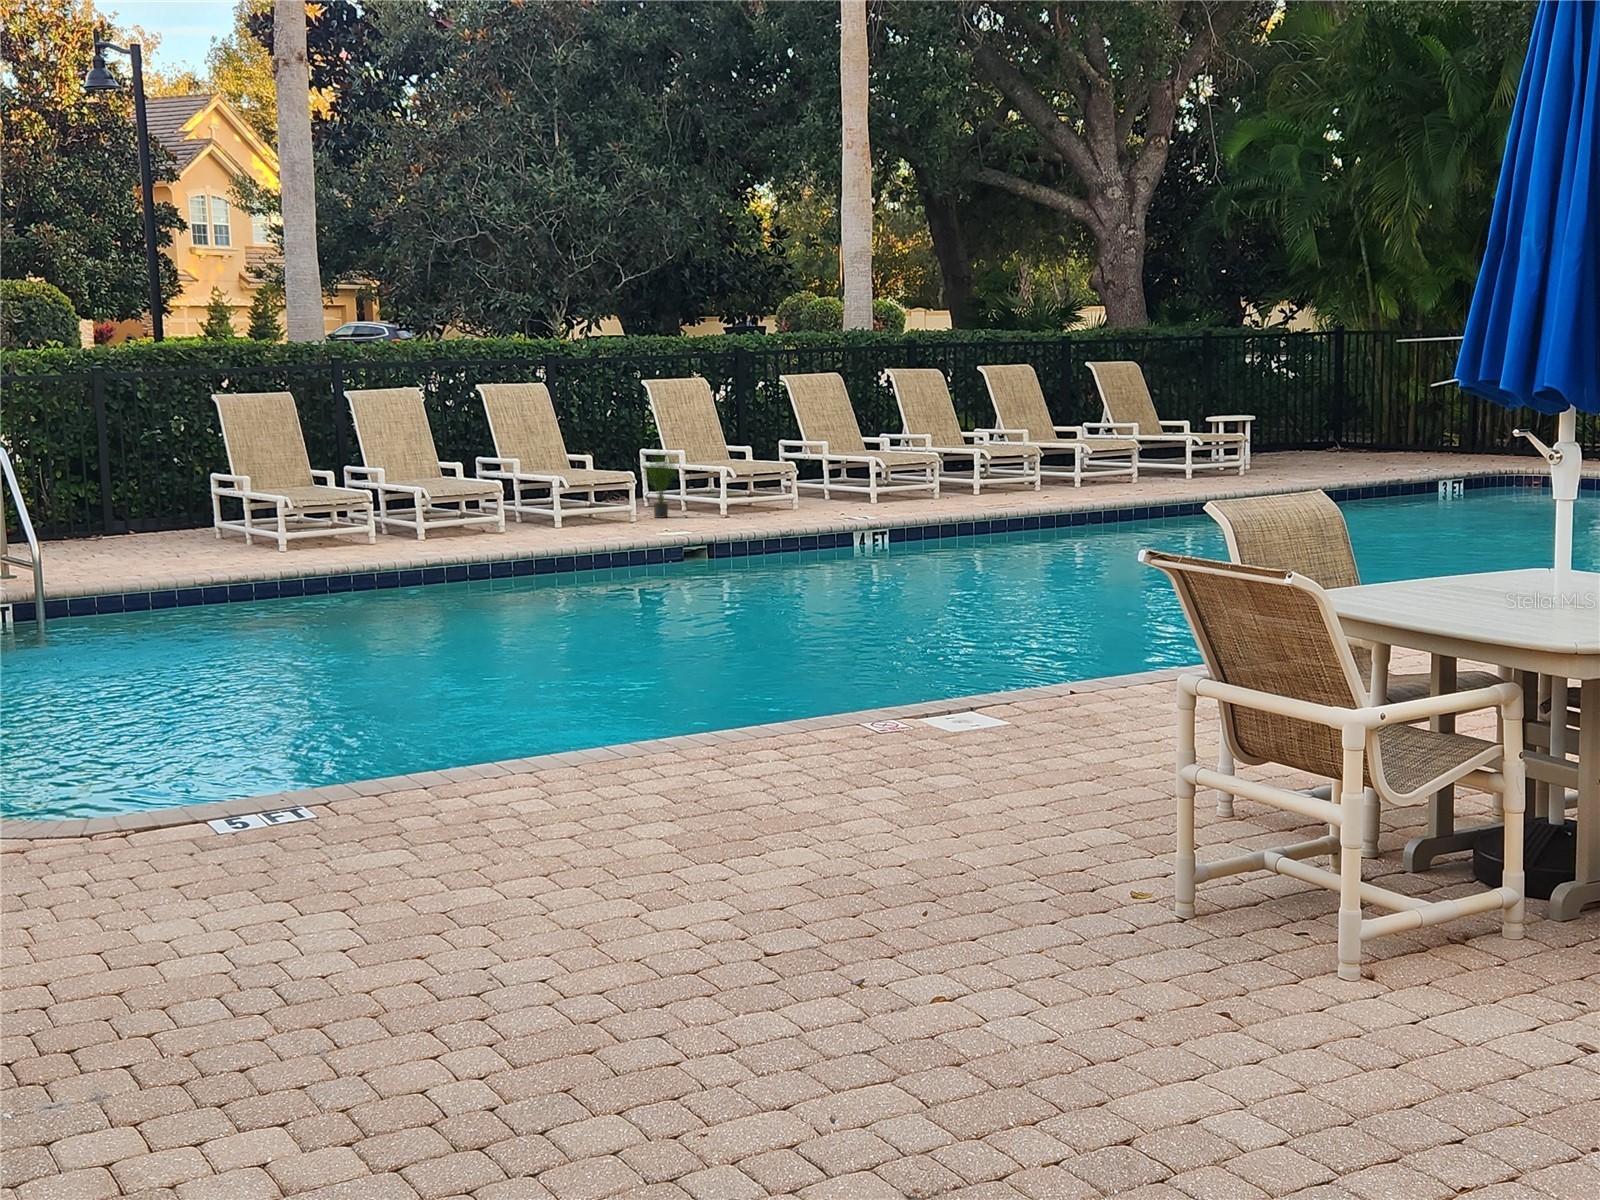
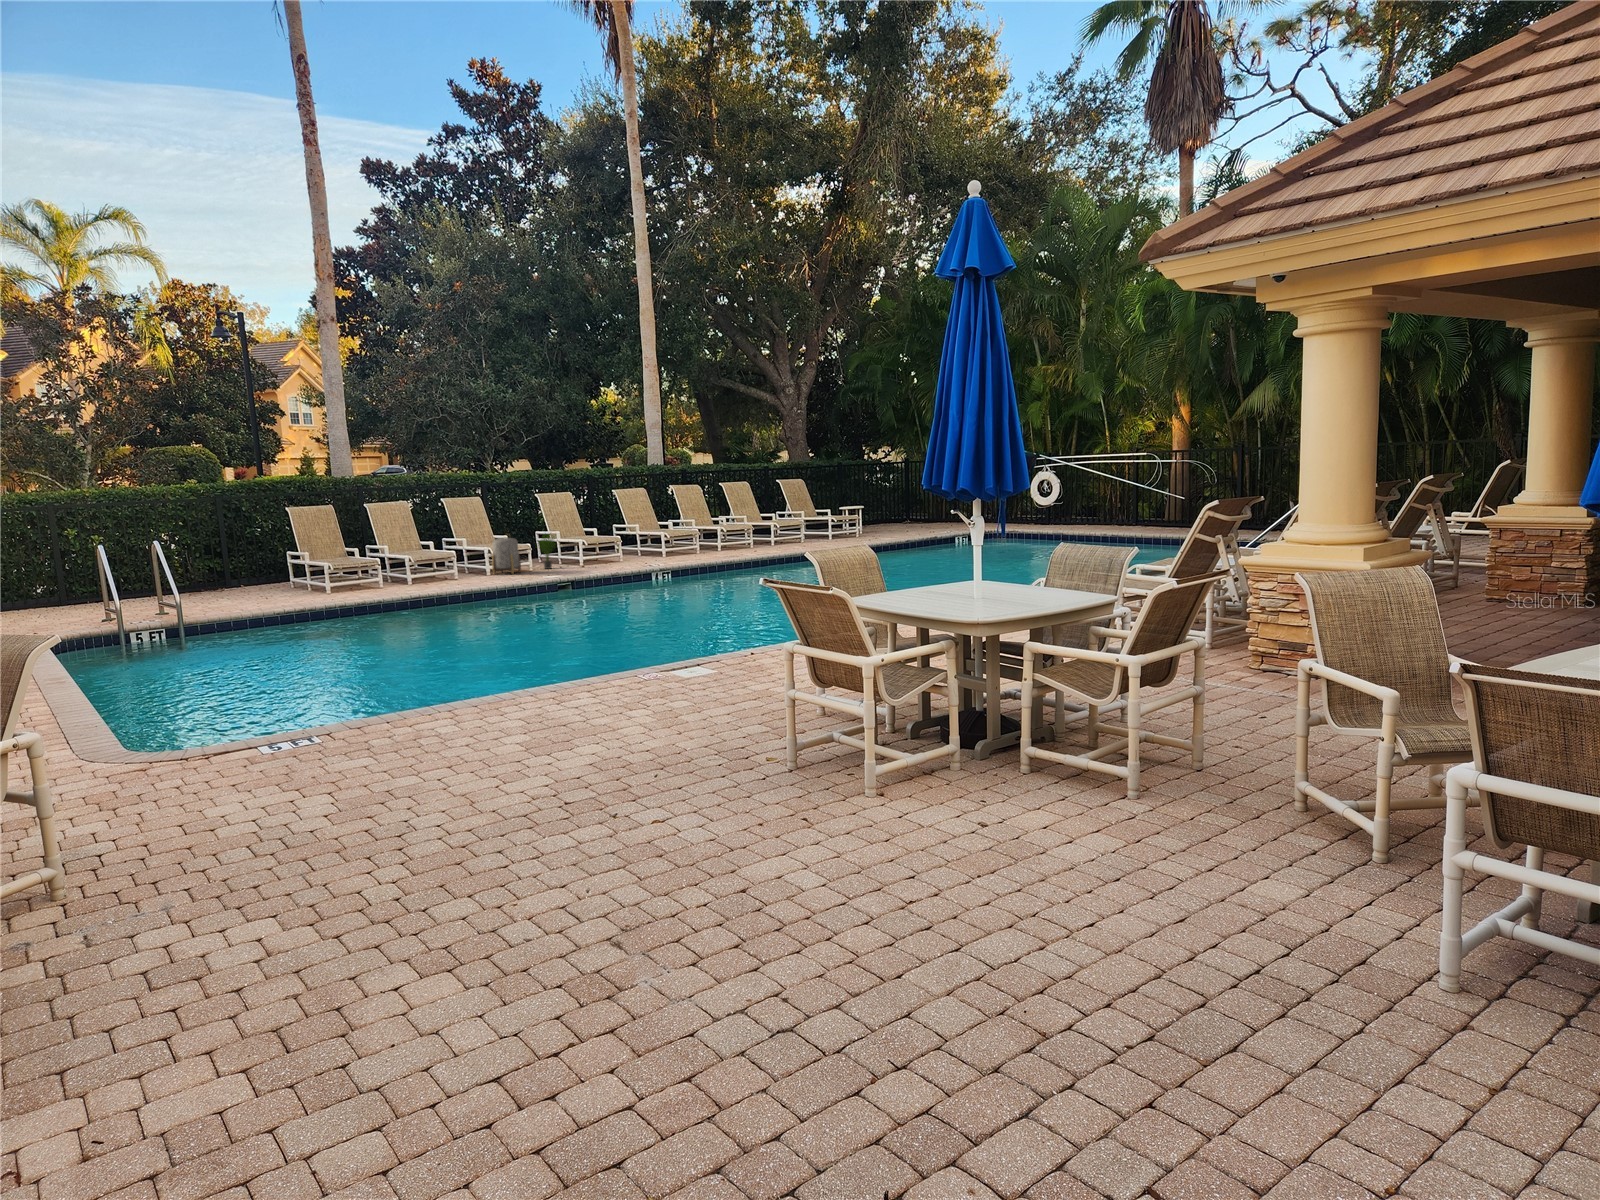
stool: none [563,459,614,525] -> present [492,538,521,574]

